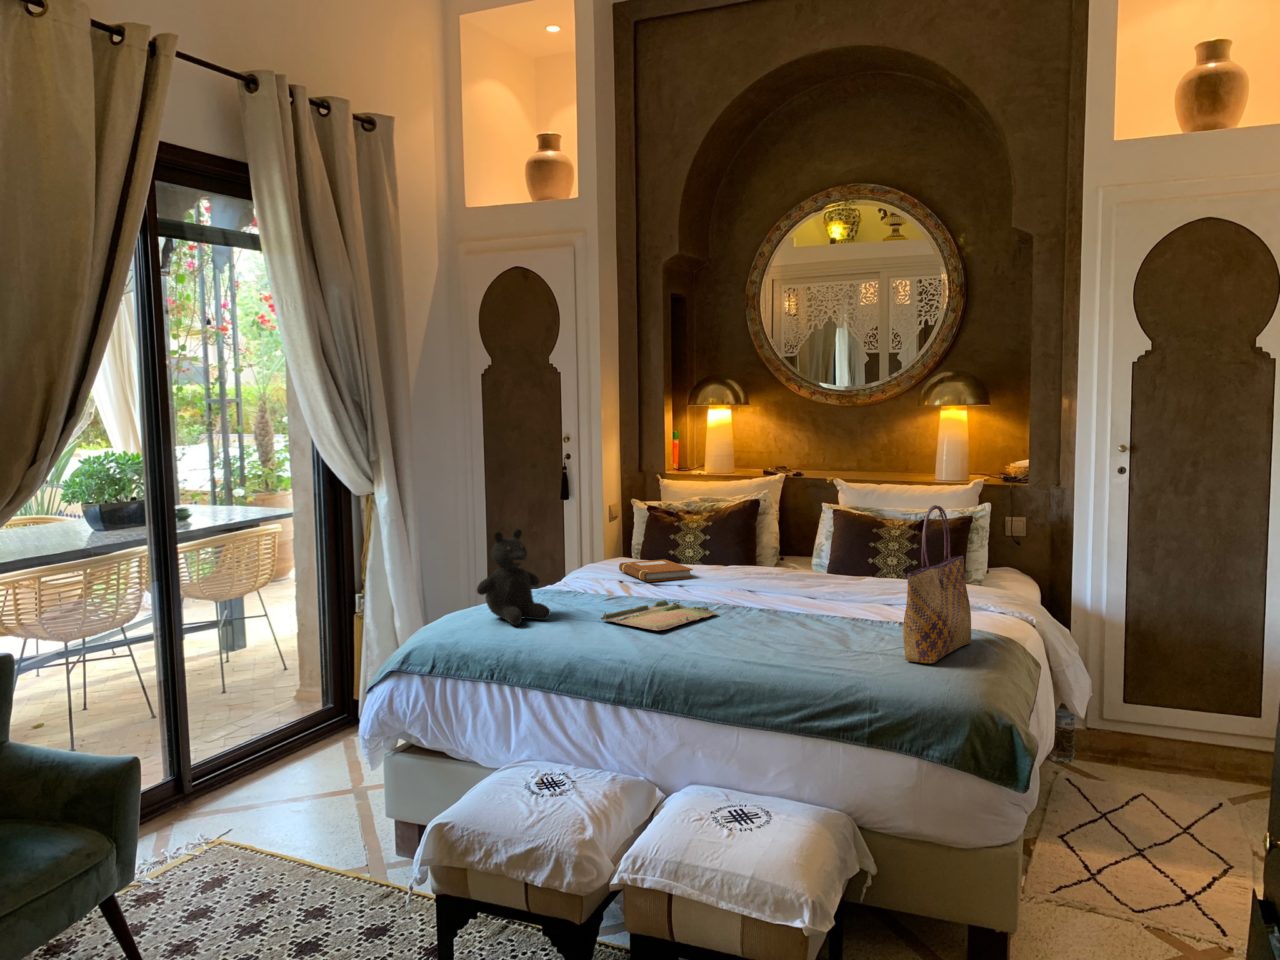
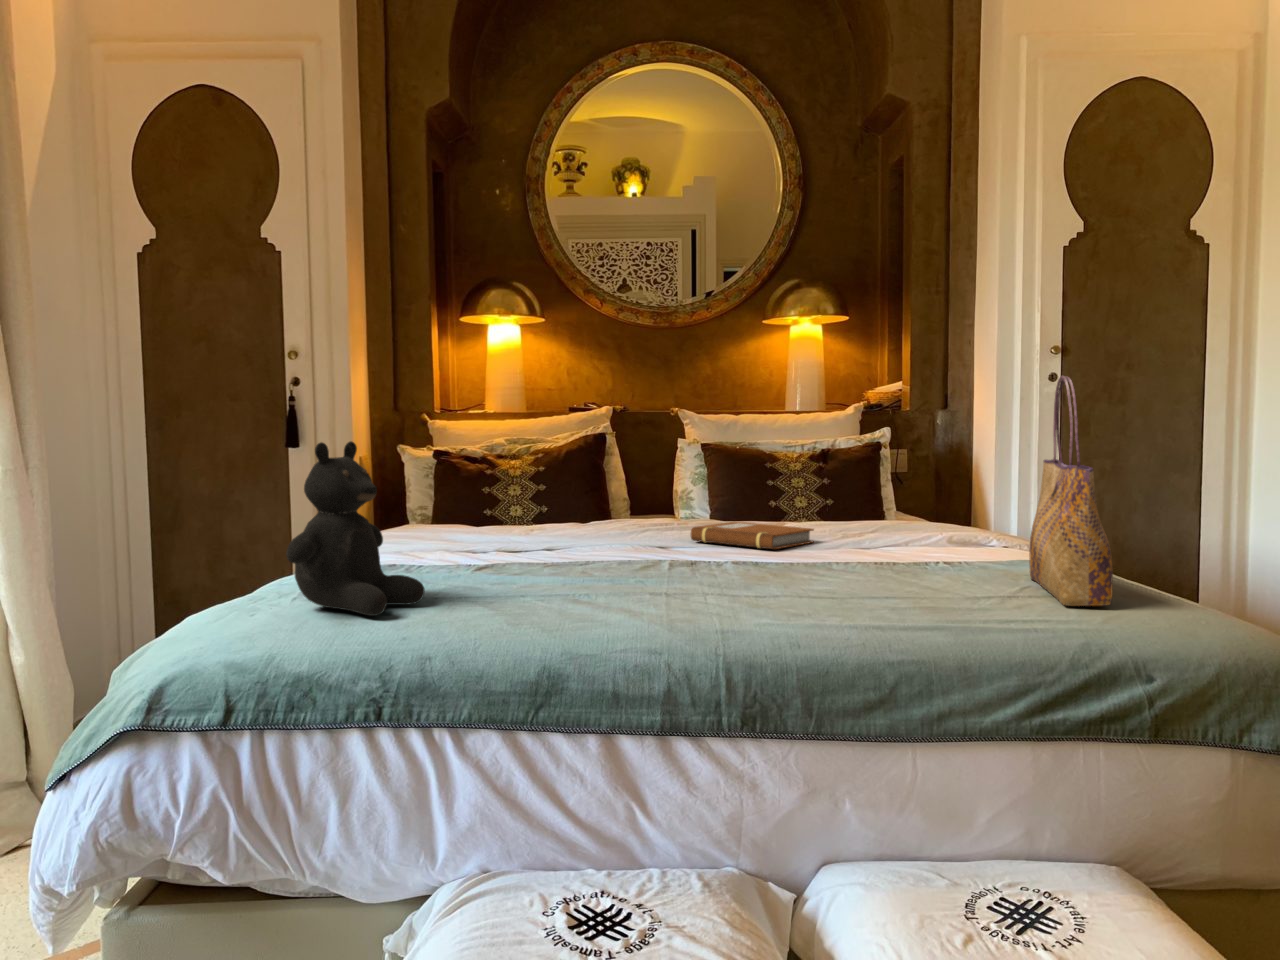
notebook: present [619,560,693,582] -> present [691,522,814,549]
tray: present [601,600,717,631] -> none [516,557,683,601]

